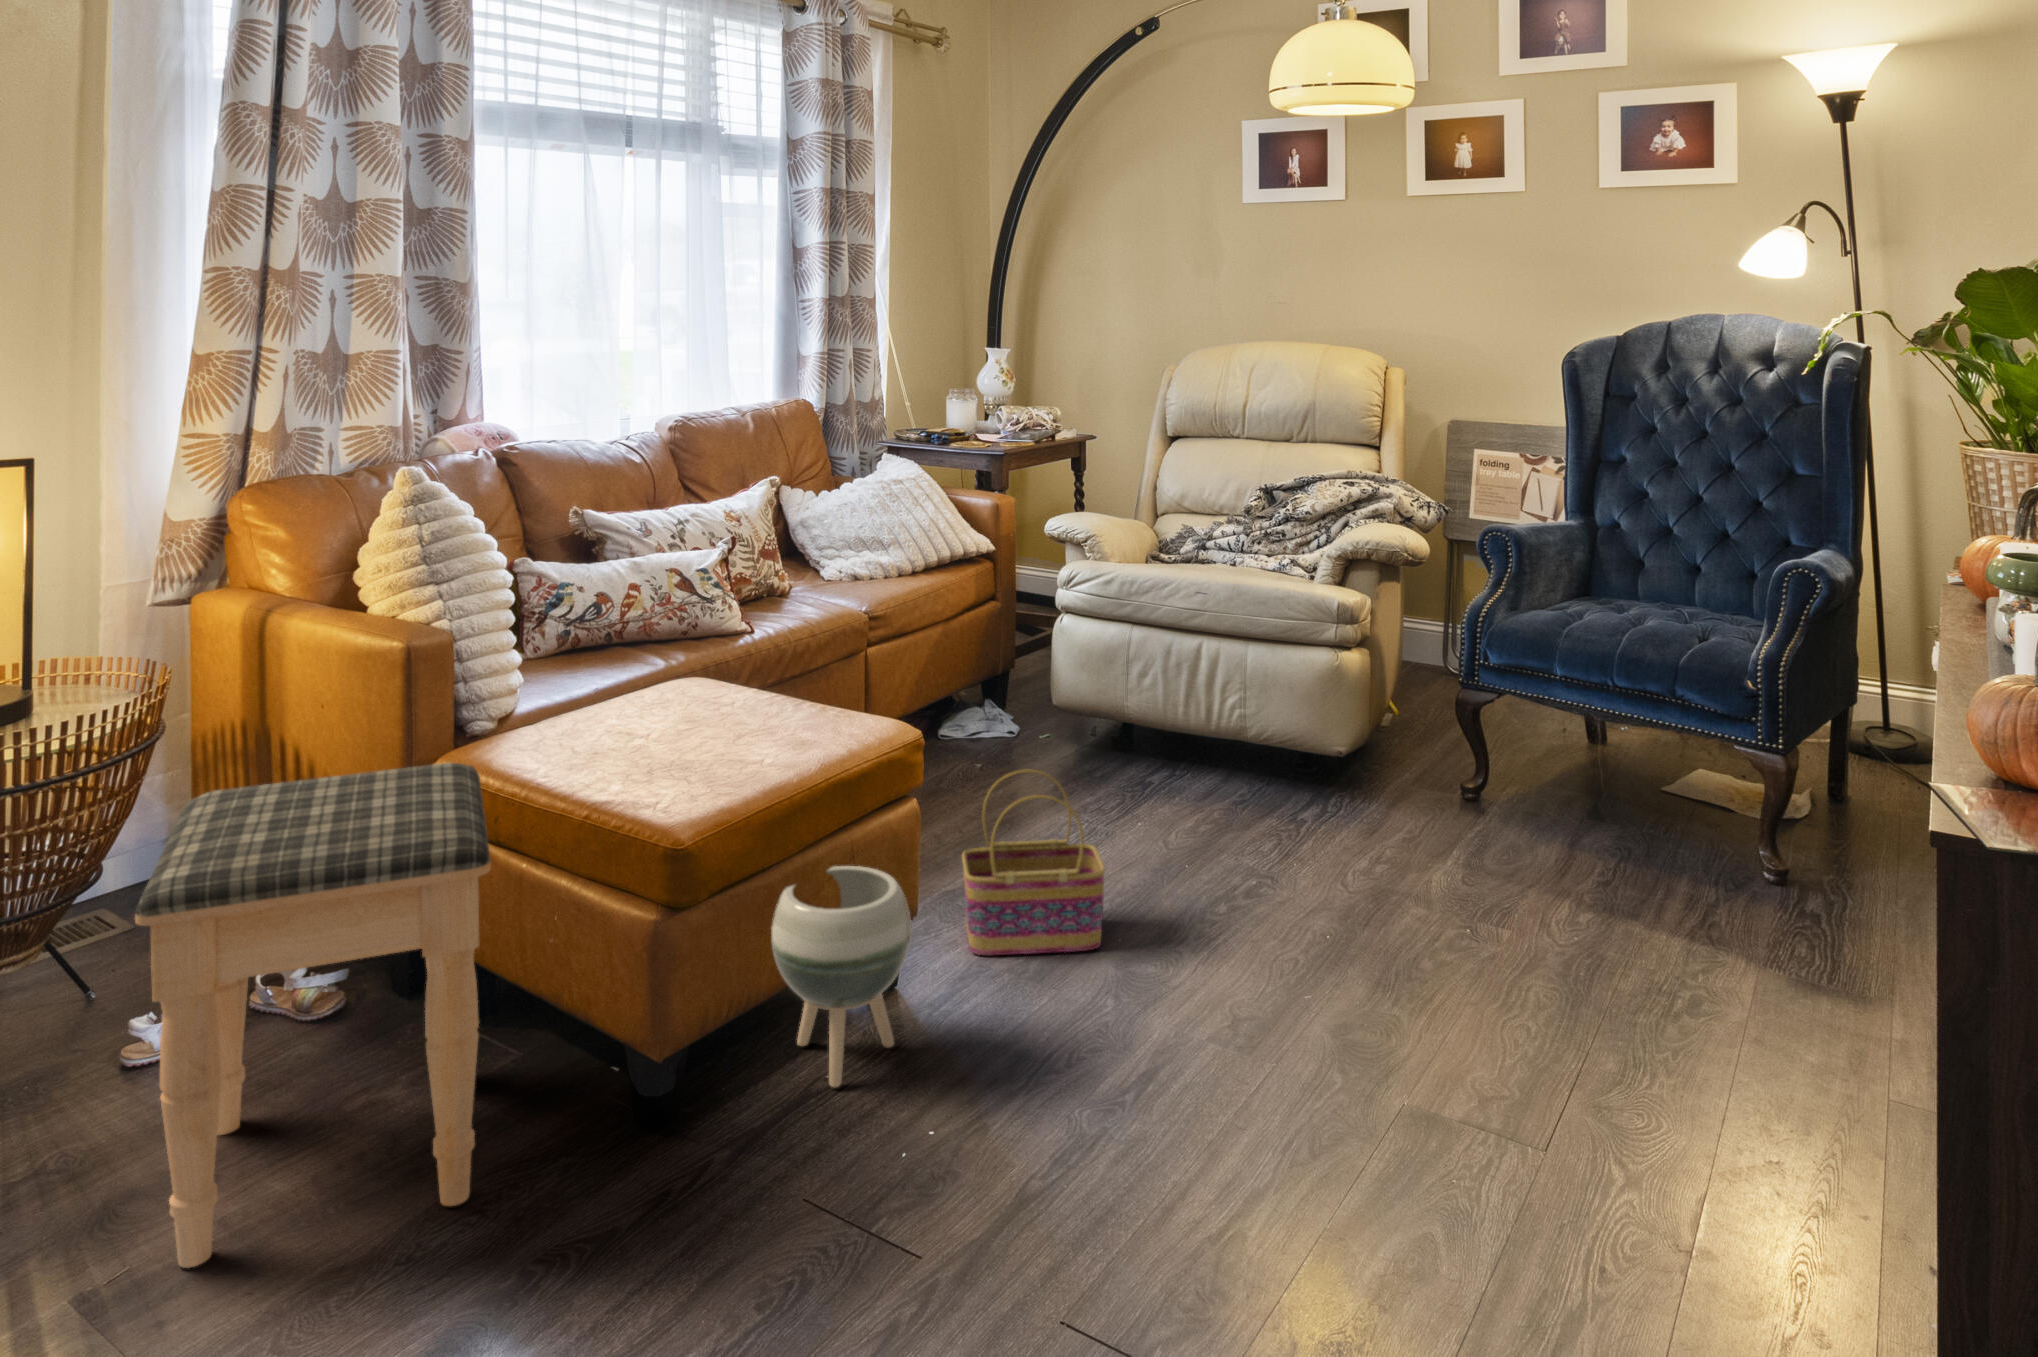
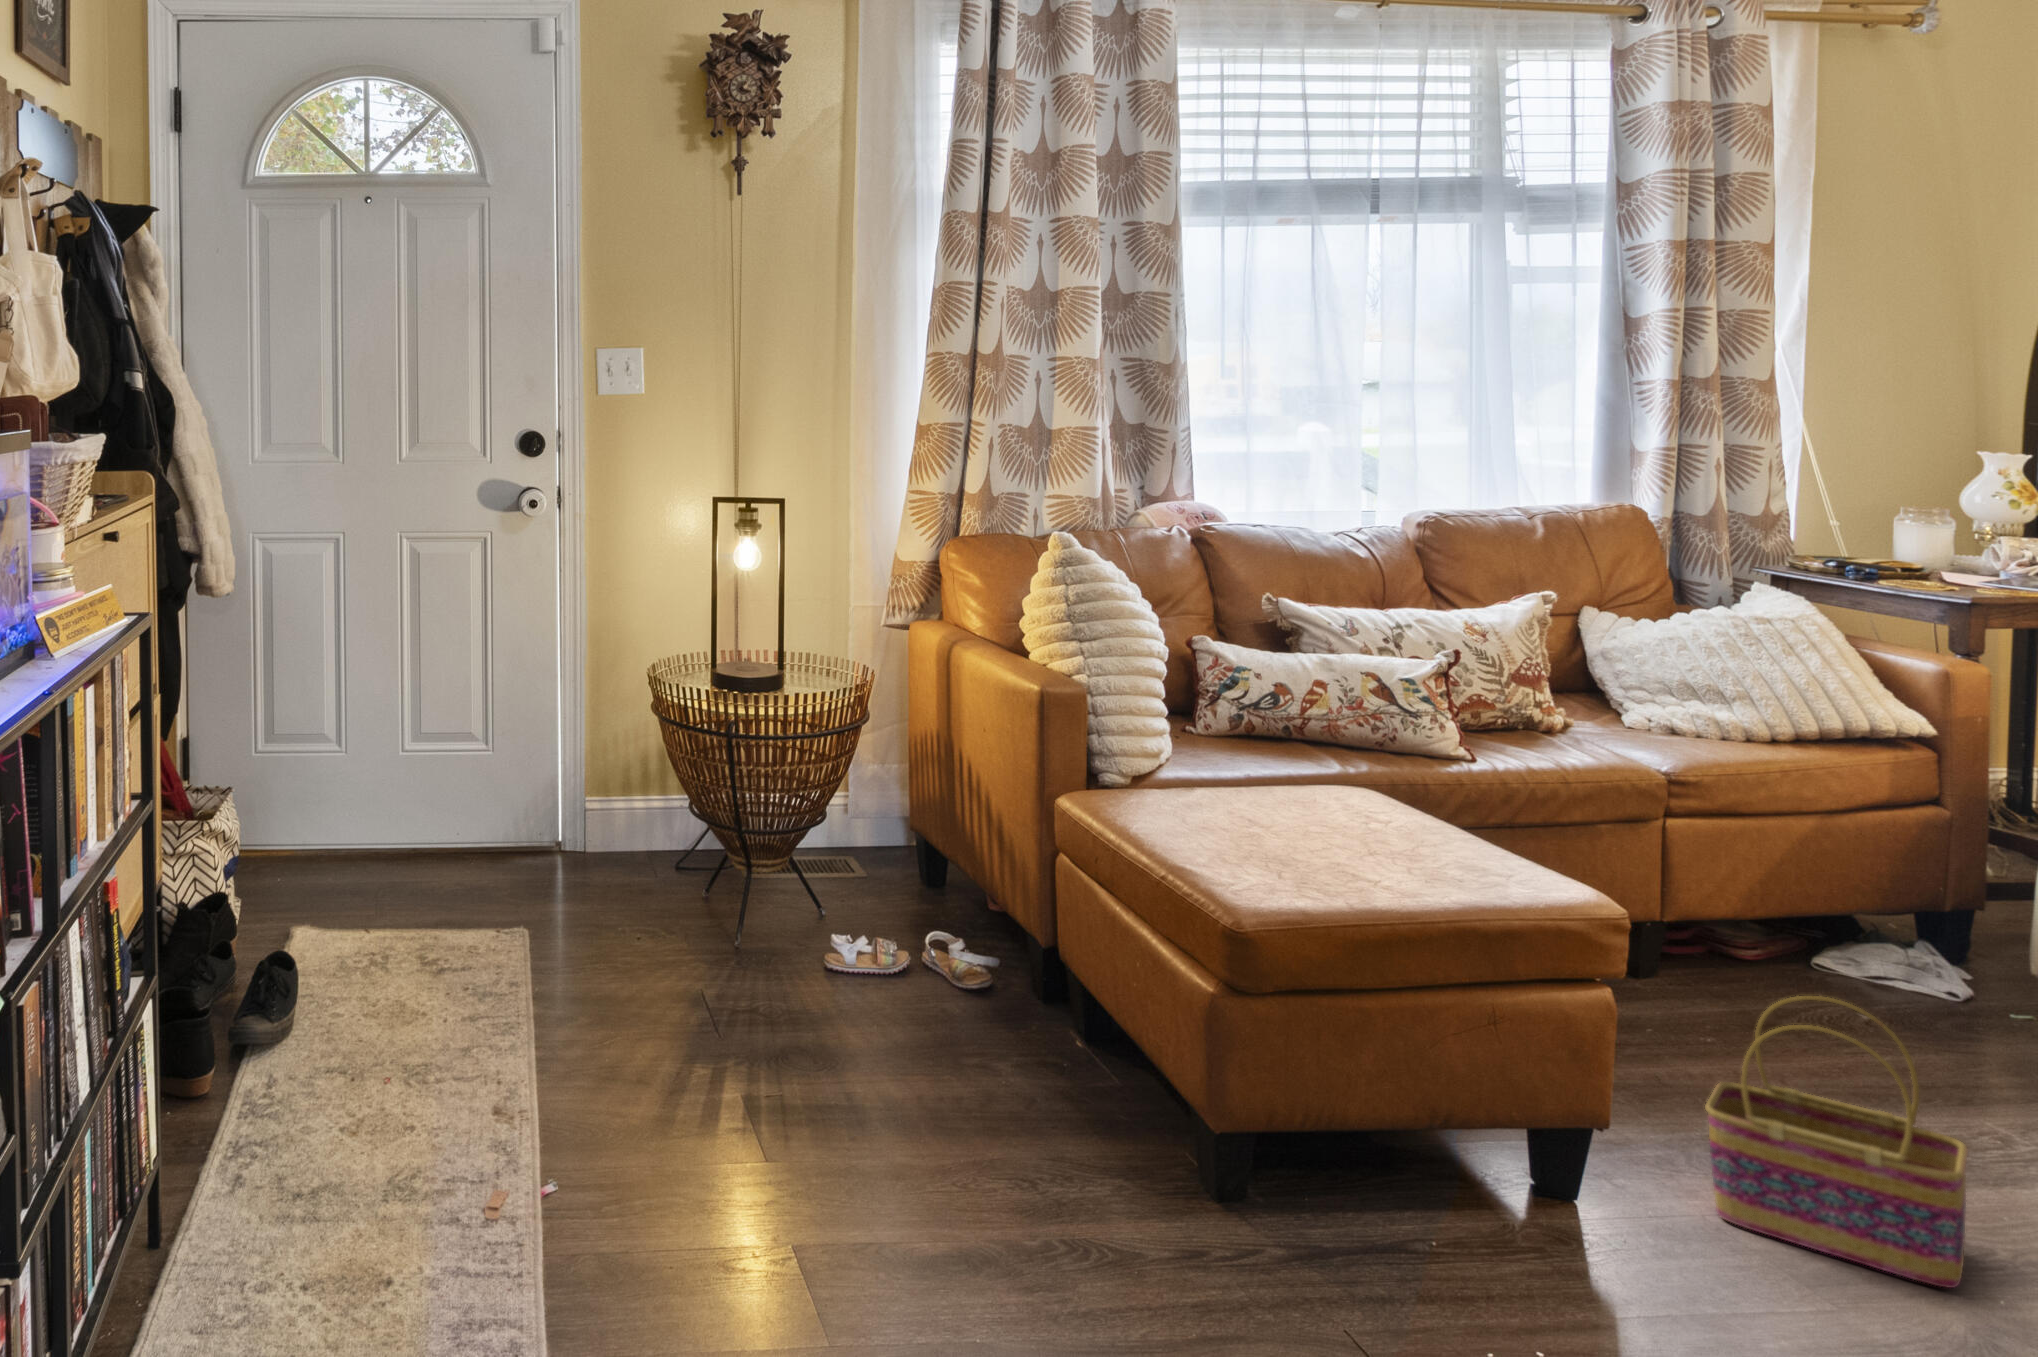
footstool: present [135,763,491,1268] -> none [759,770,1069,1187]
planter: present [771,866,911,1087] -> none [1362,1010,1552,1265]

